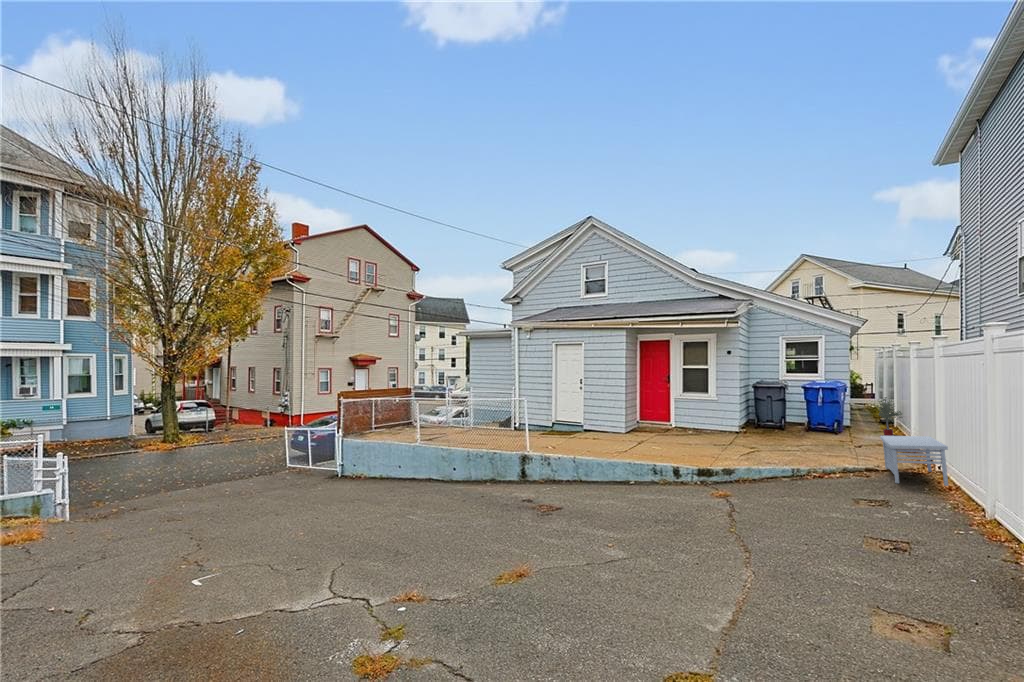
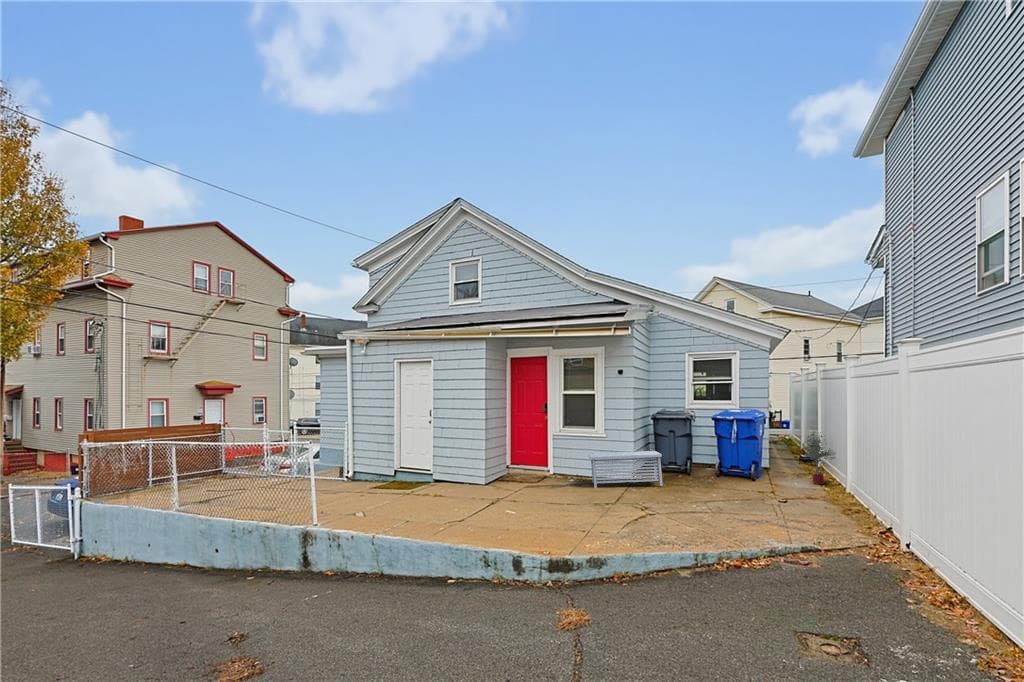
storage bench: present [880,436,948,486] -> present [588,451,663,488]

